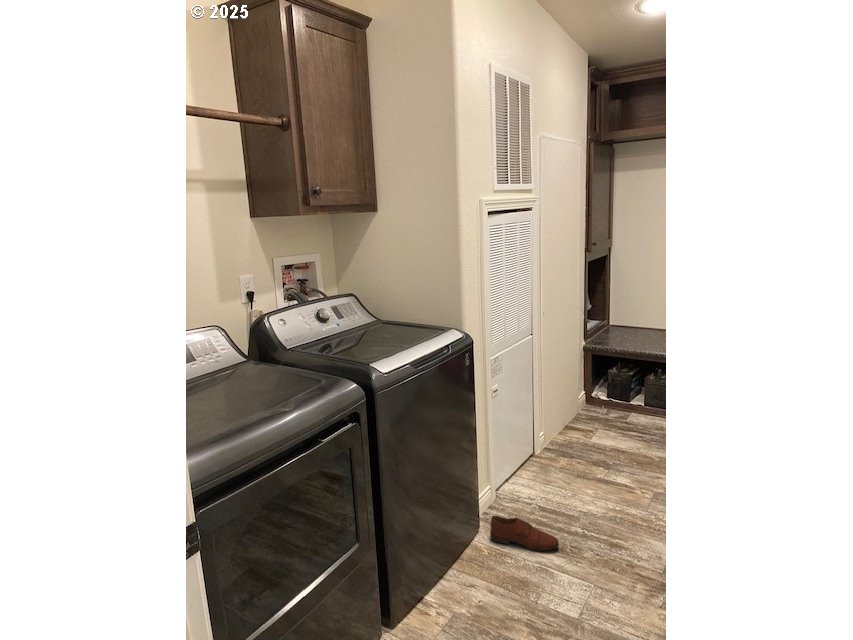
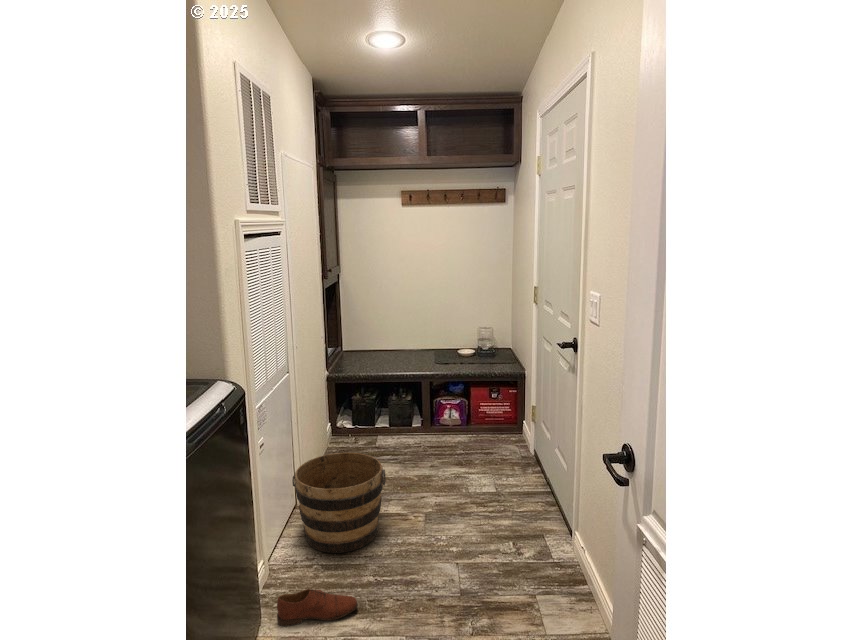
bucket: none [525,414,612,503] -> present [292,453,386,553]

